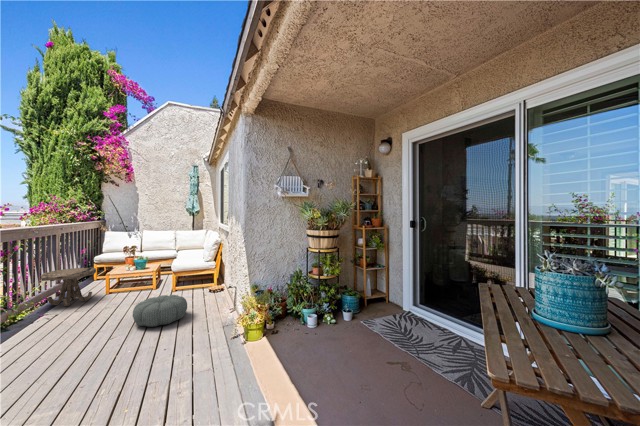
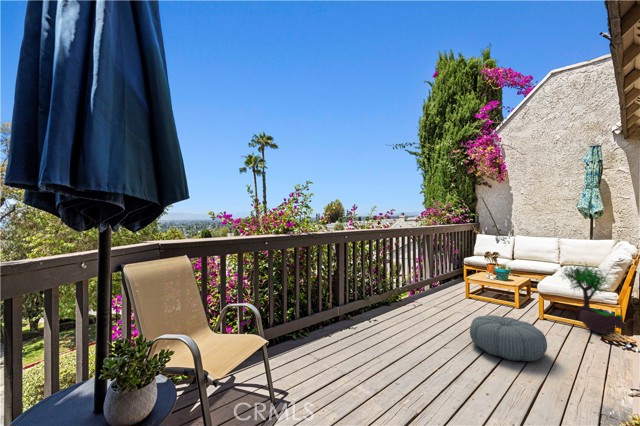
potted tree: none [184,244,216,288] -> present [563,264,623,334]
side table: present [41,267,96,306] -> none [414,264,455,298]

